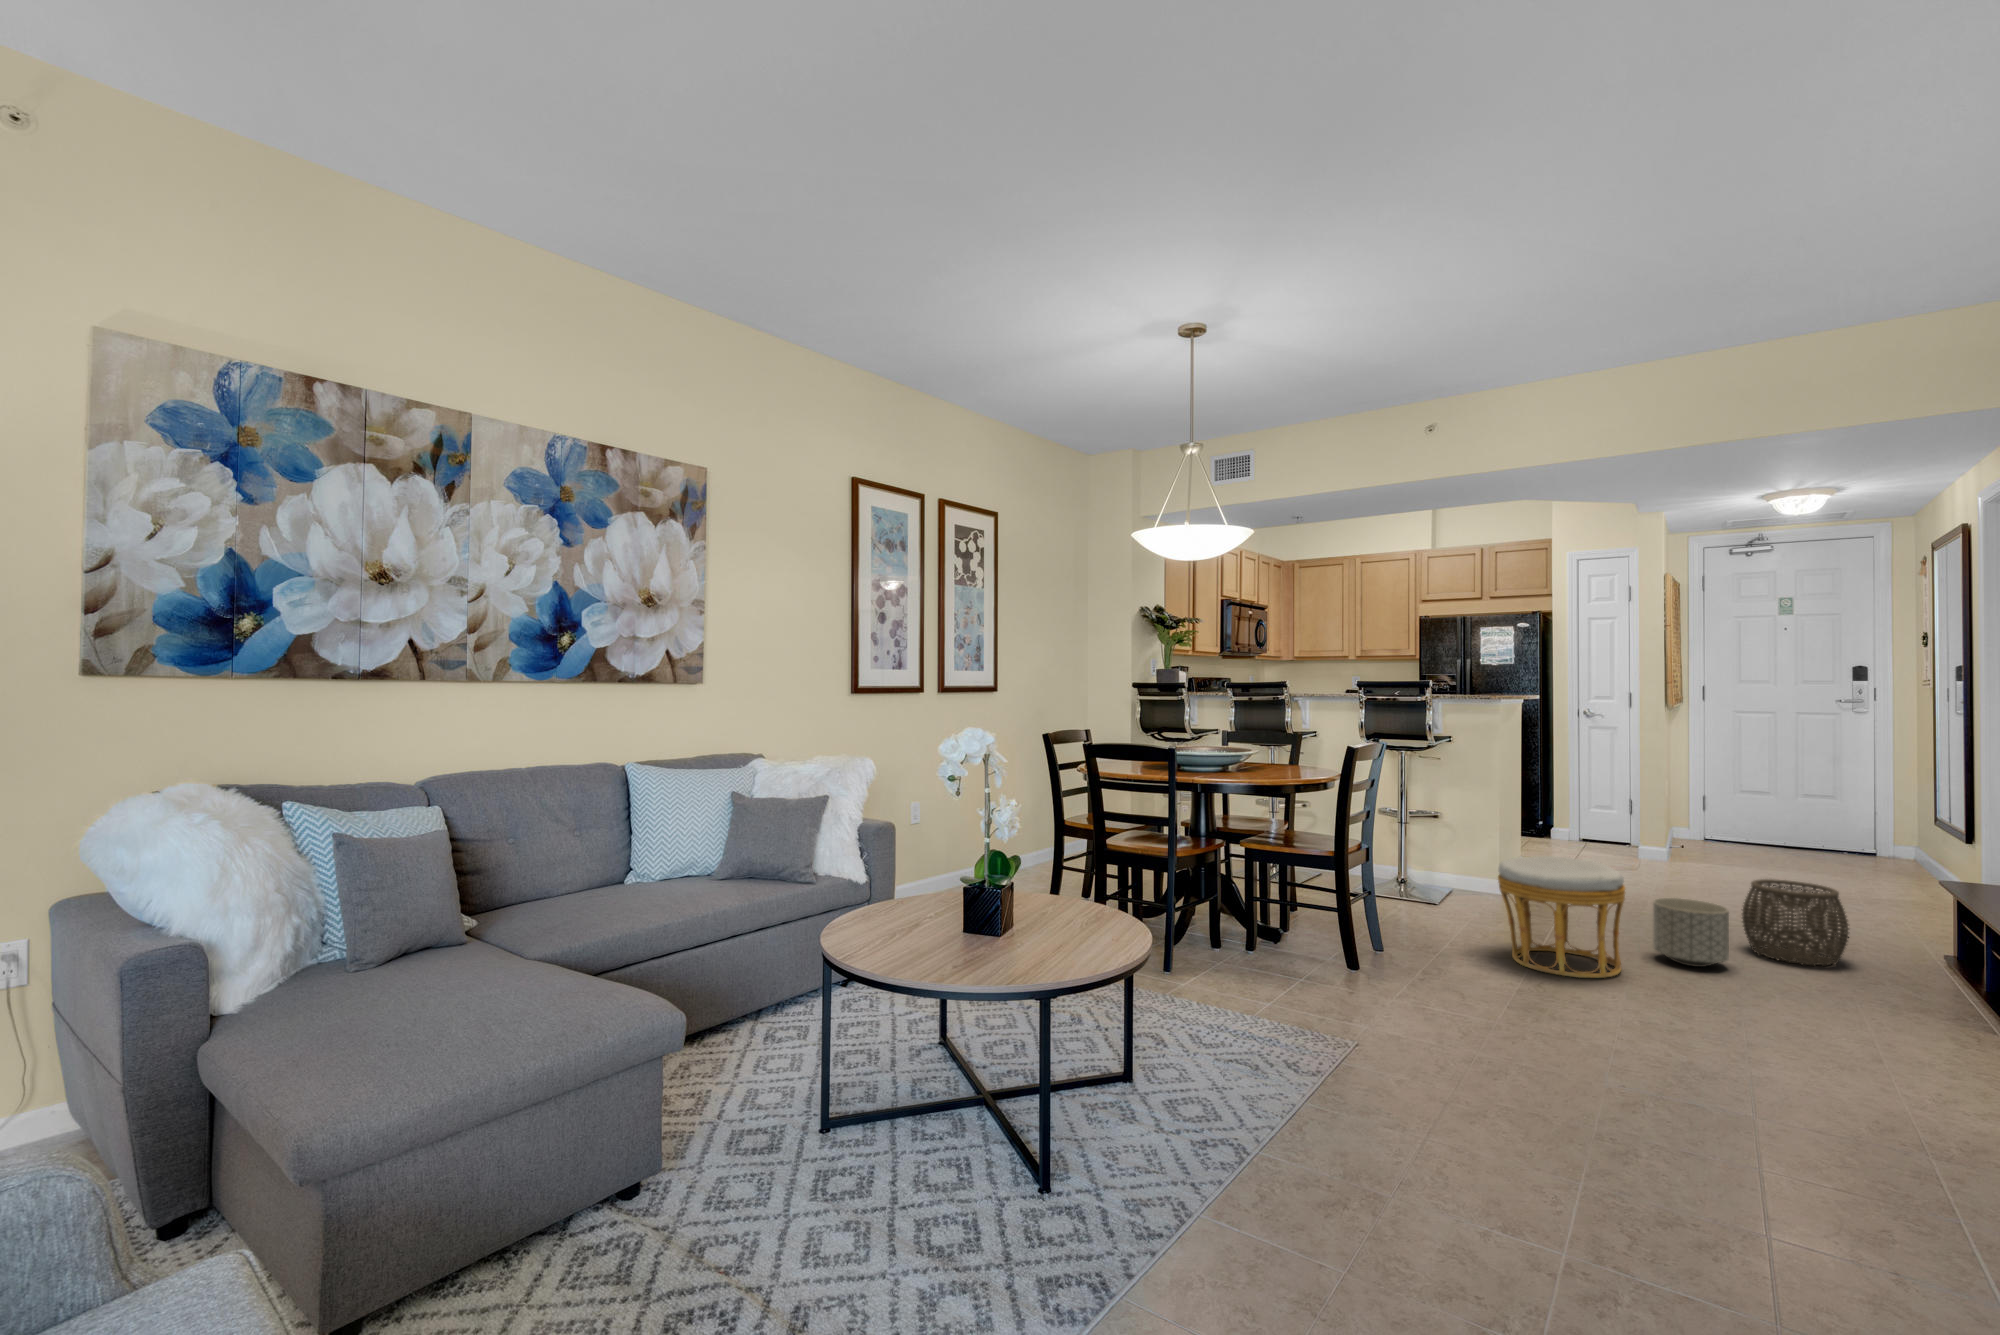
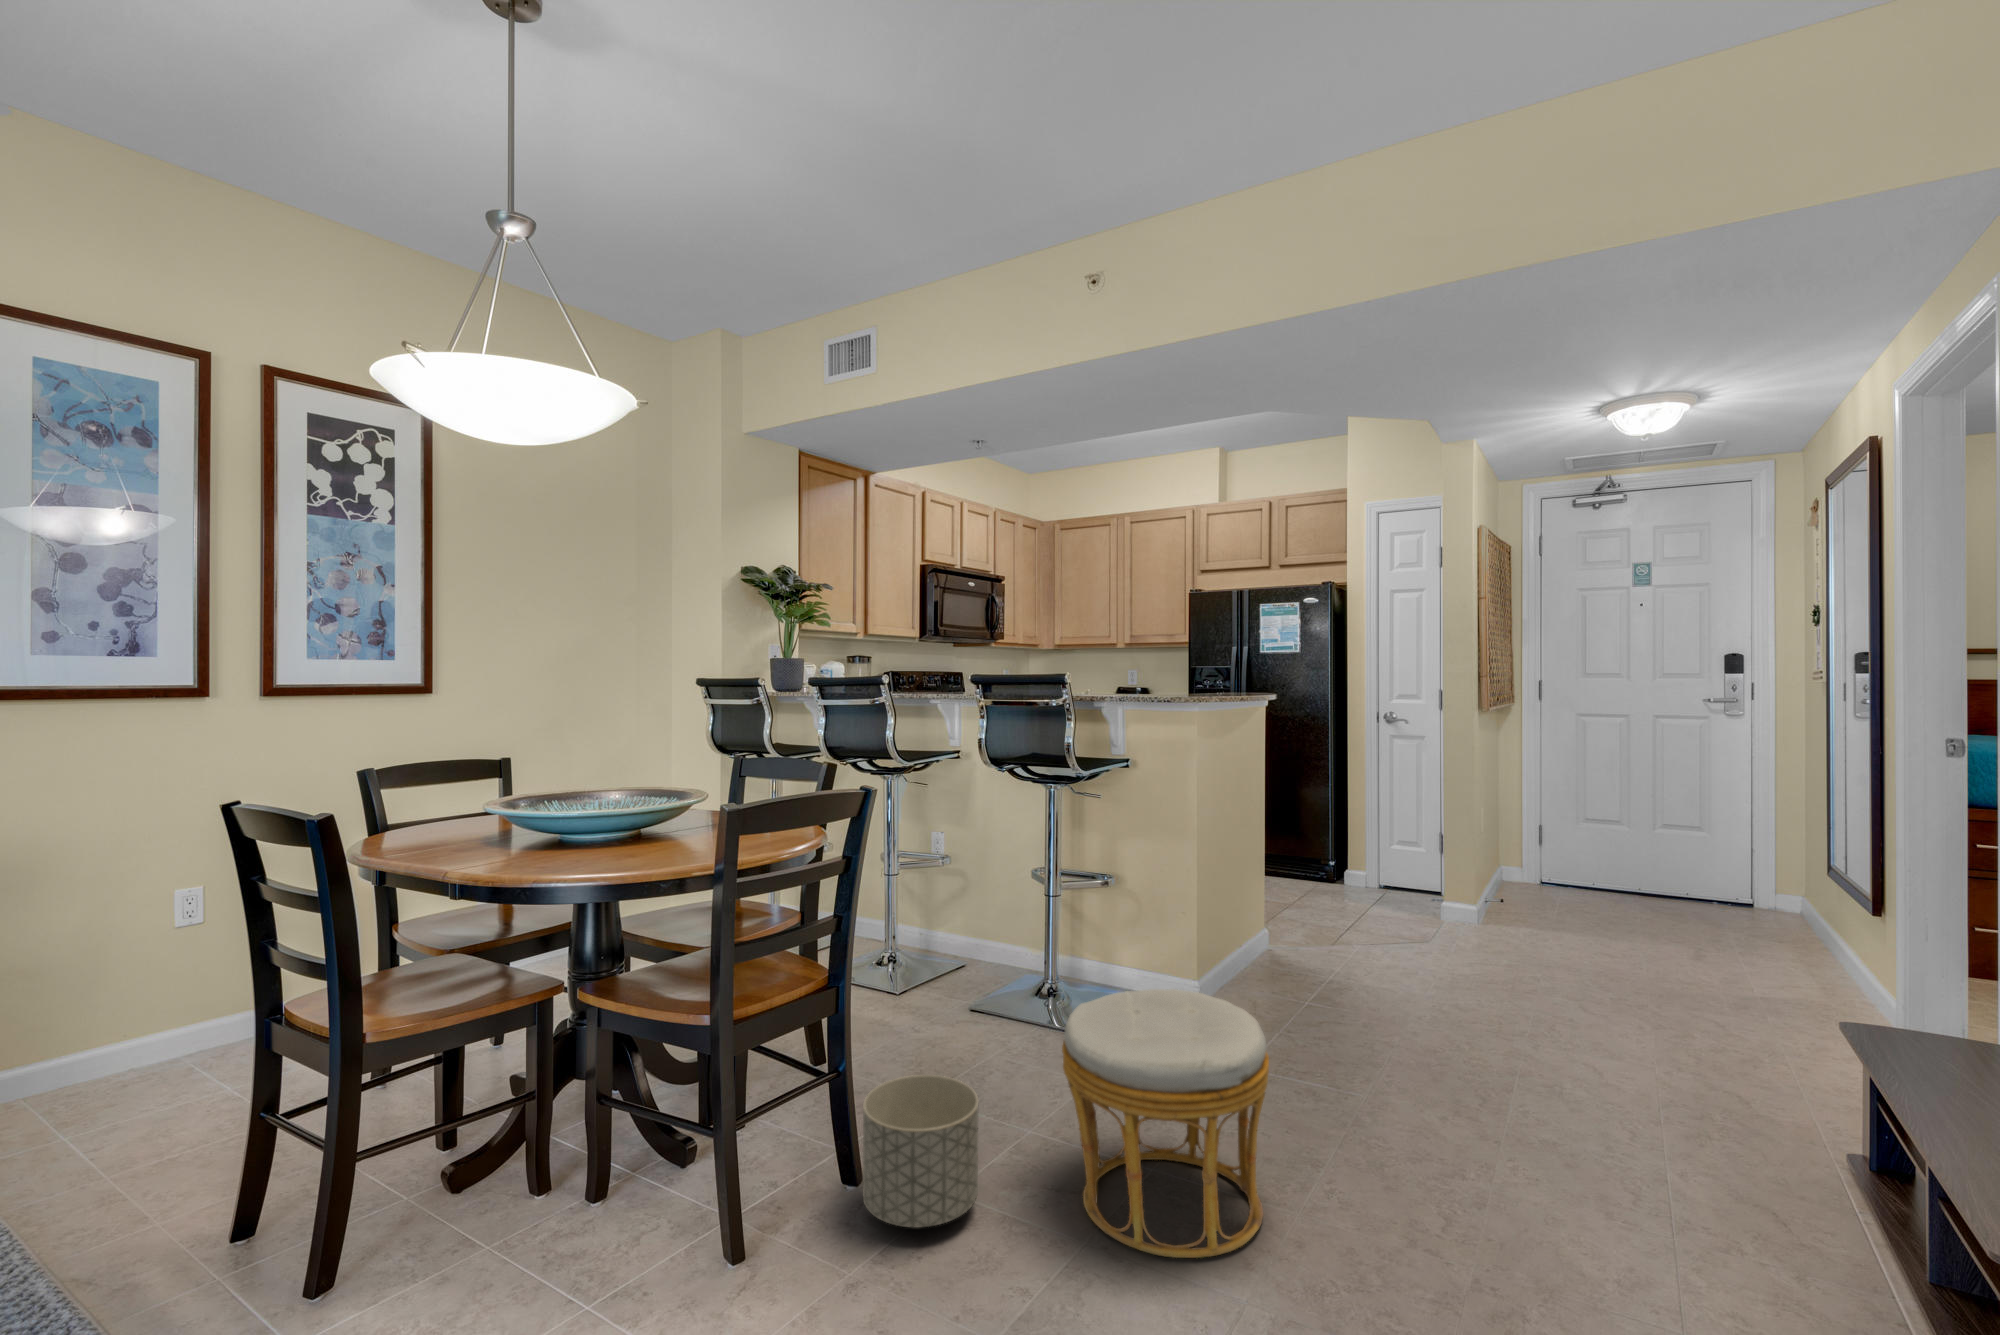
woven basket: present [1742,879,1849,966] -> none [1507,1019,1684,1198]
planter: present [1653,898,1729,967] -> present [863,1075,978,1228]

